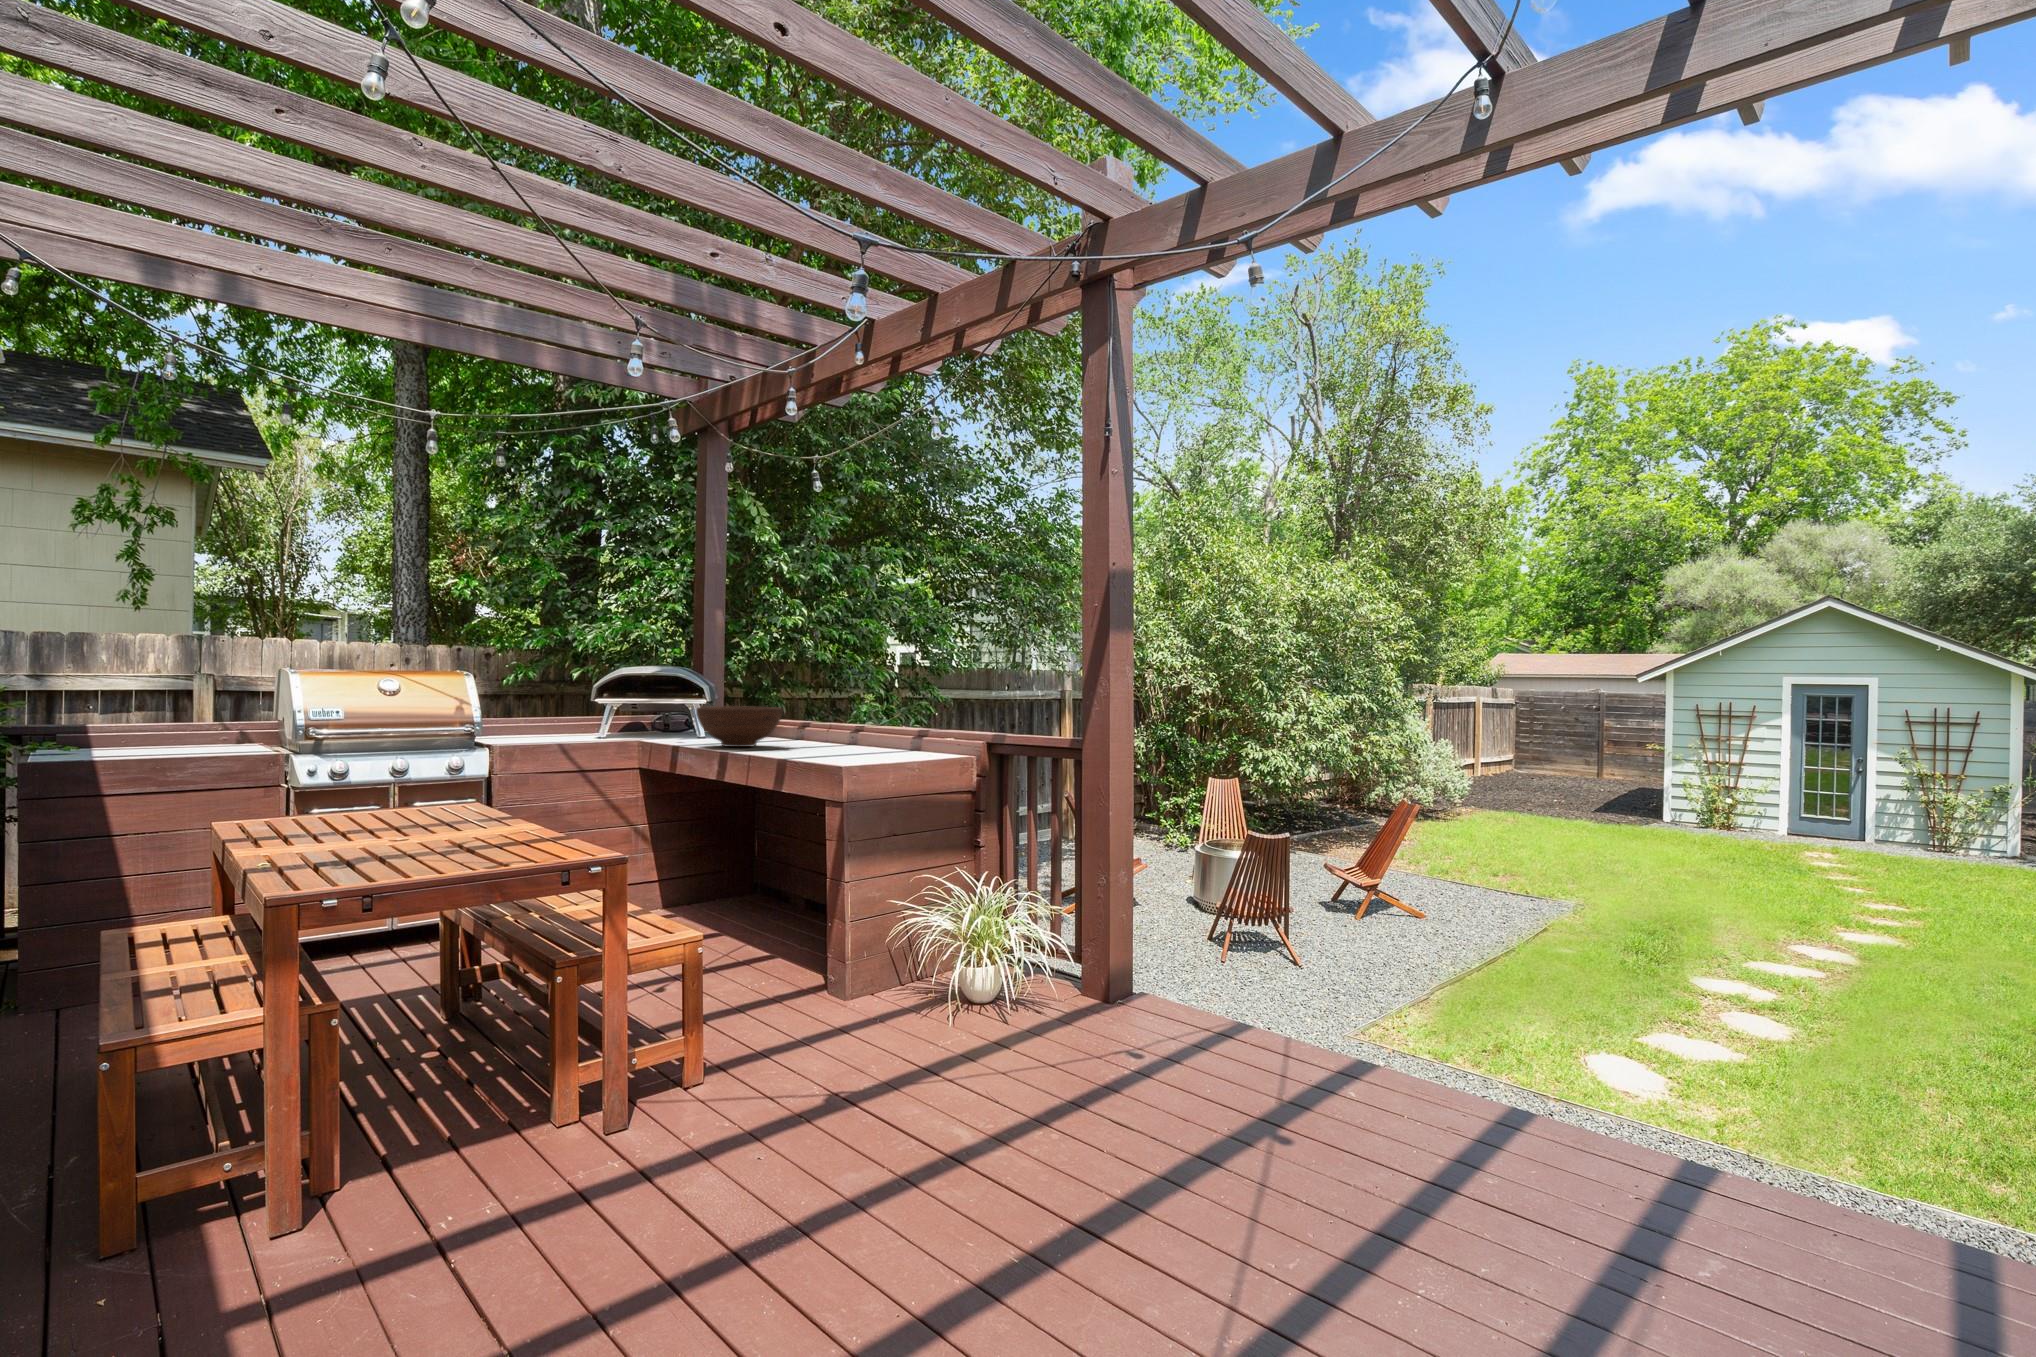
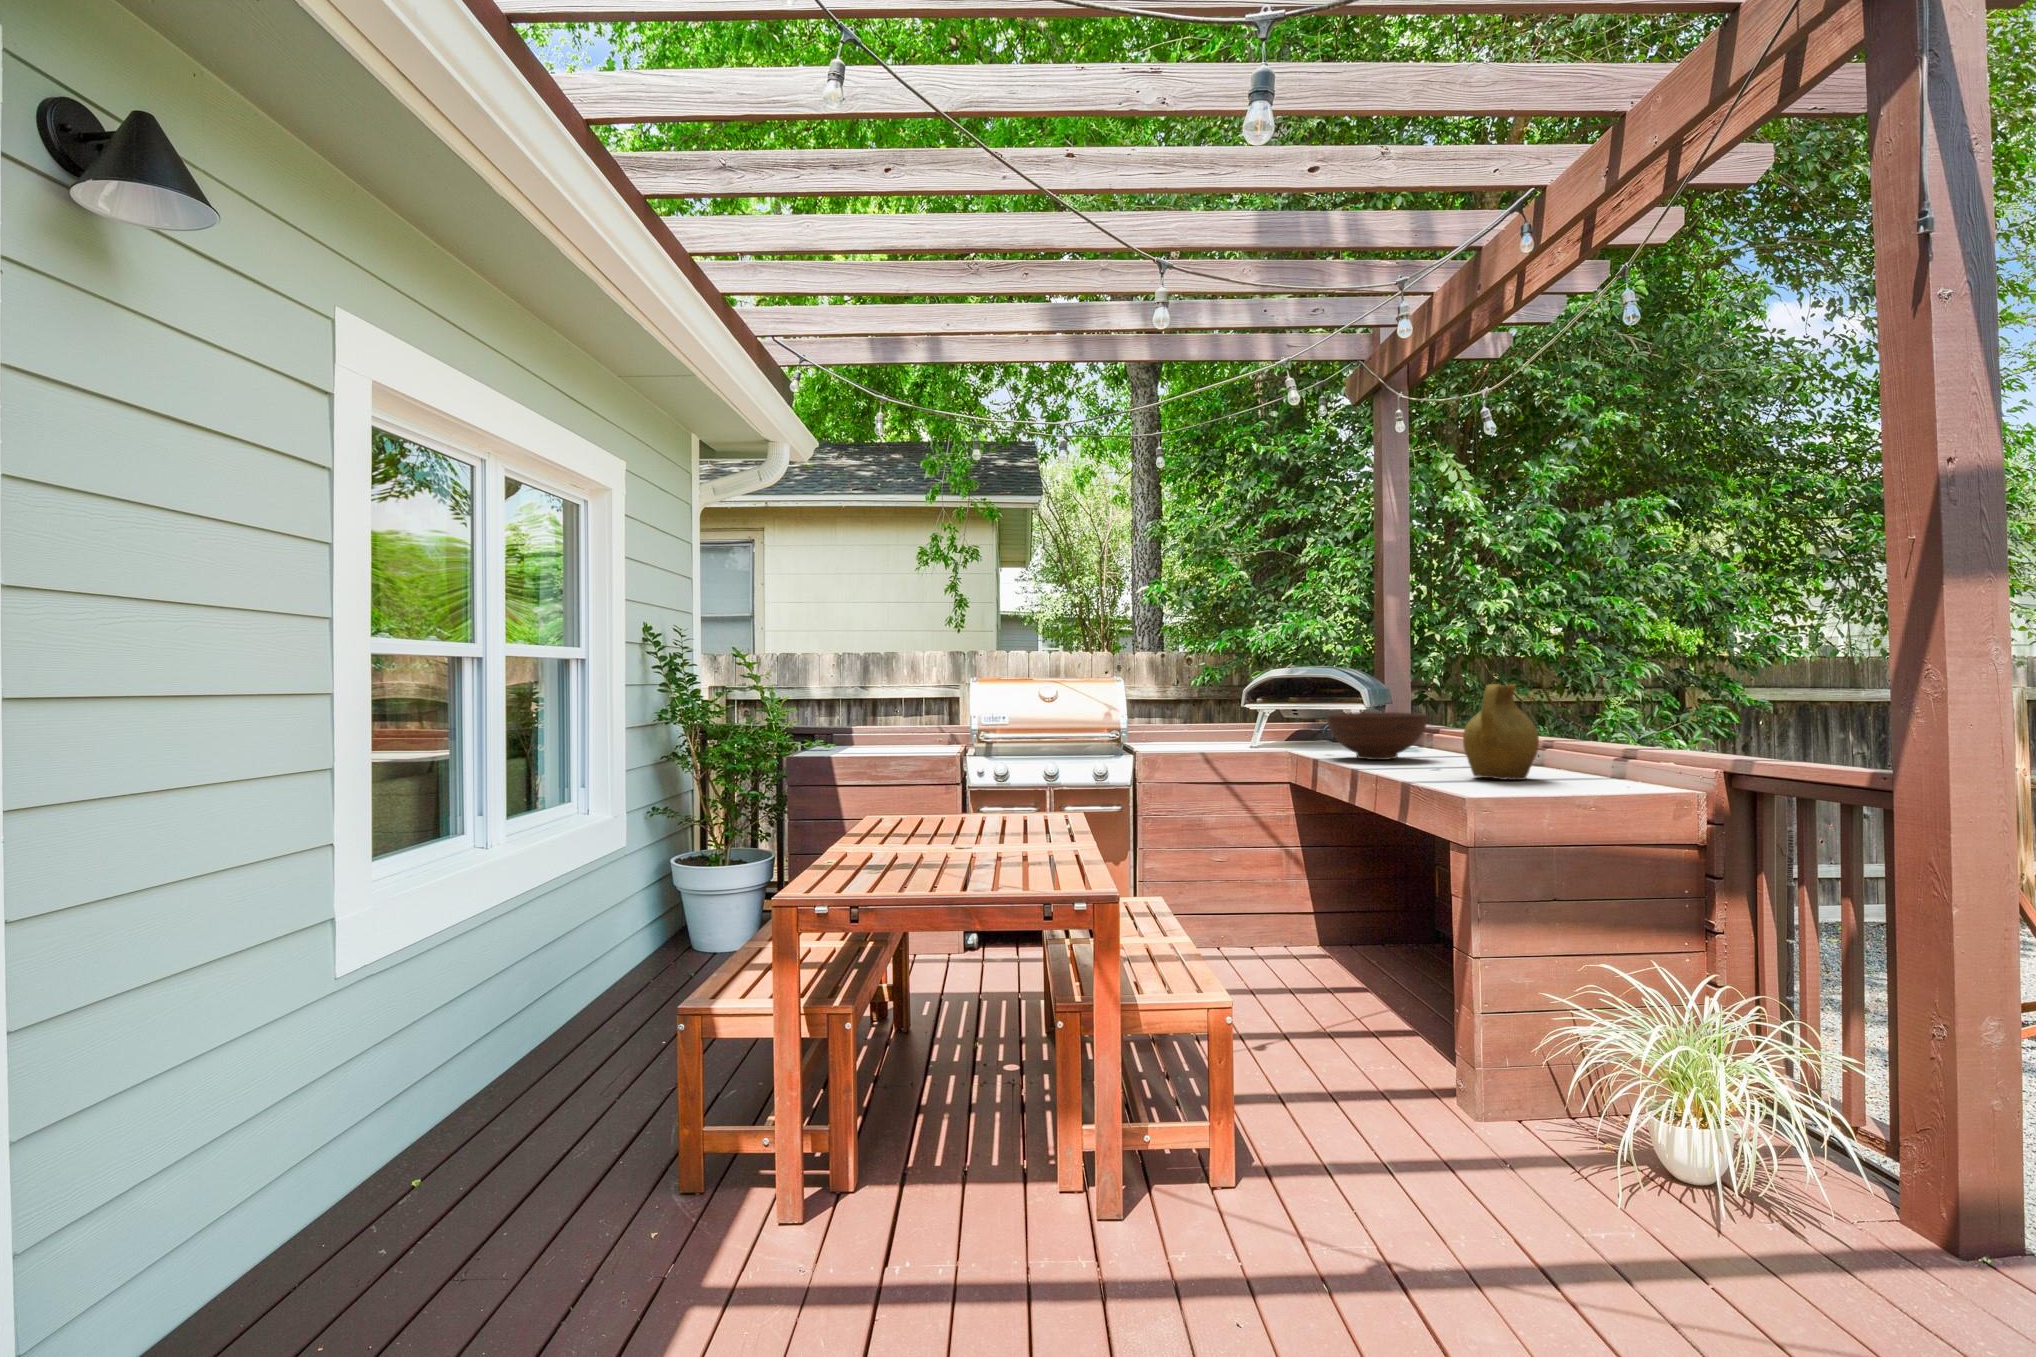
pitcher: none [841,683,898,759] -> present [1463,684,1539,780]

